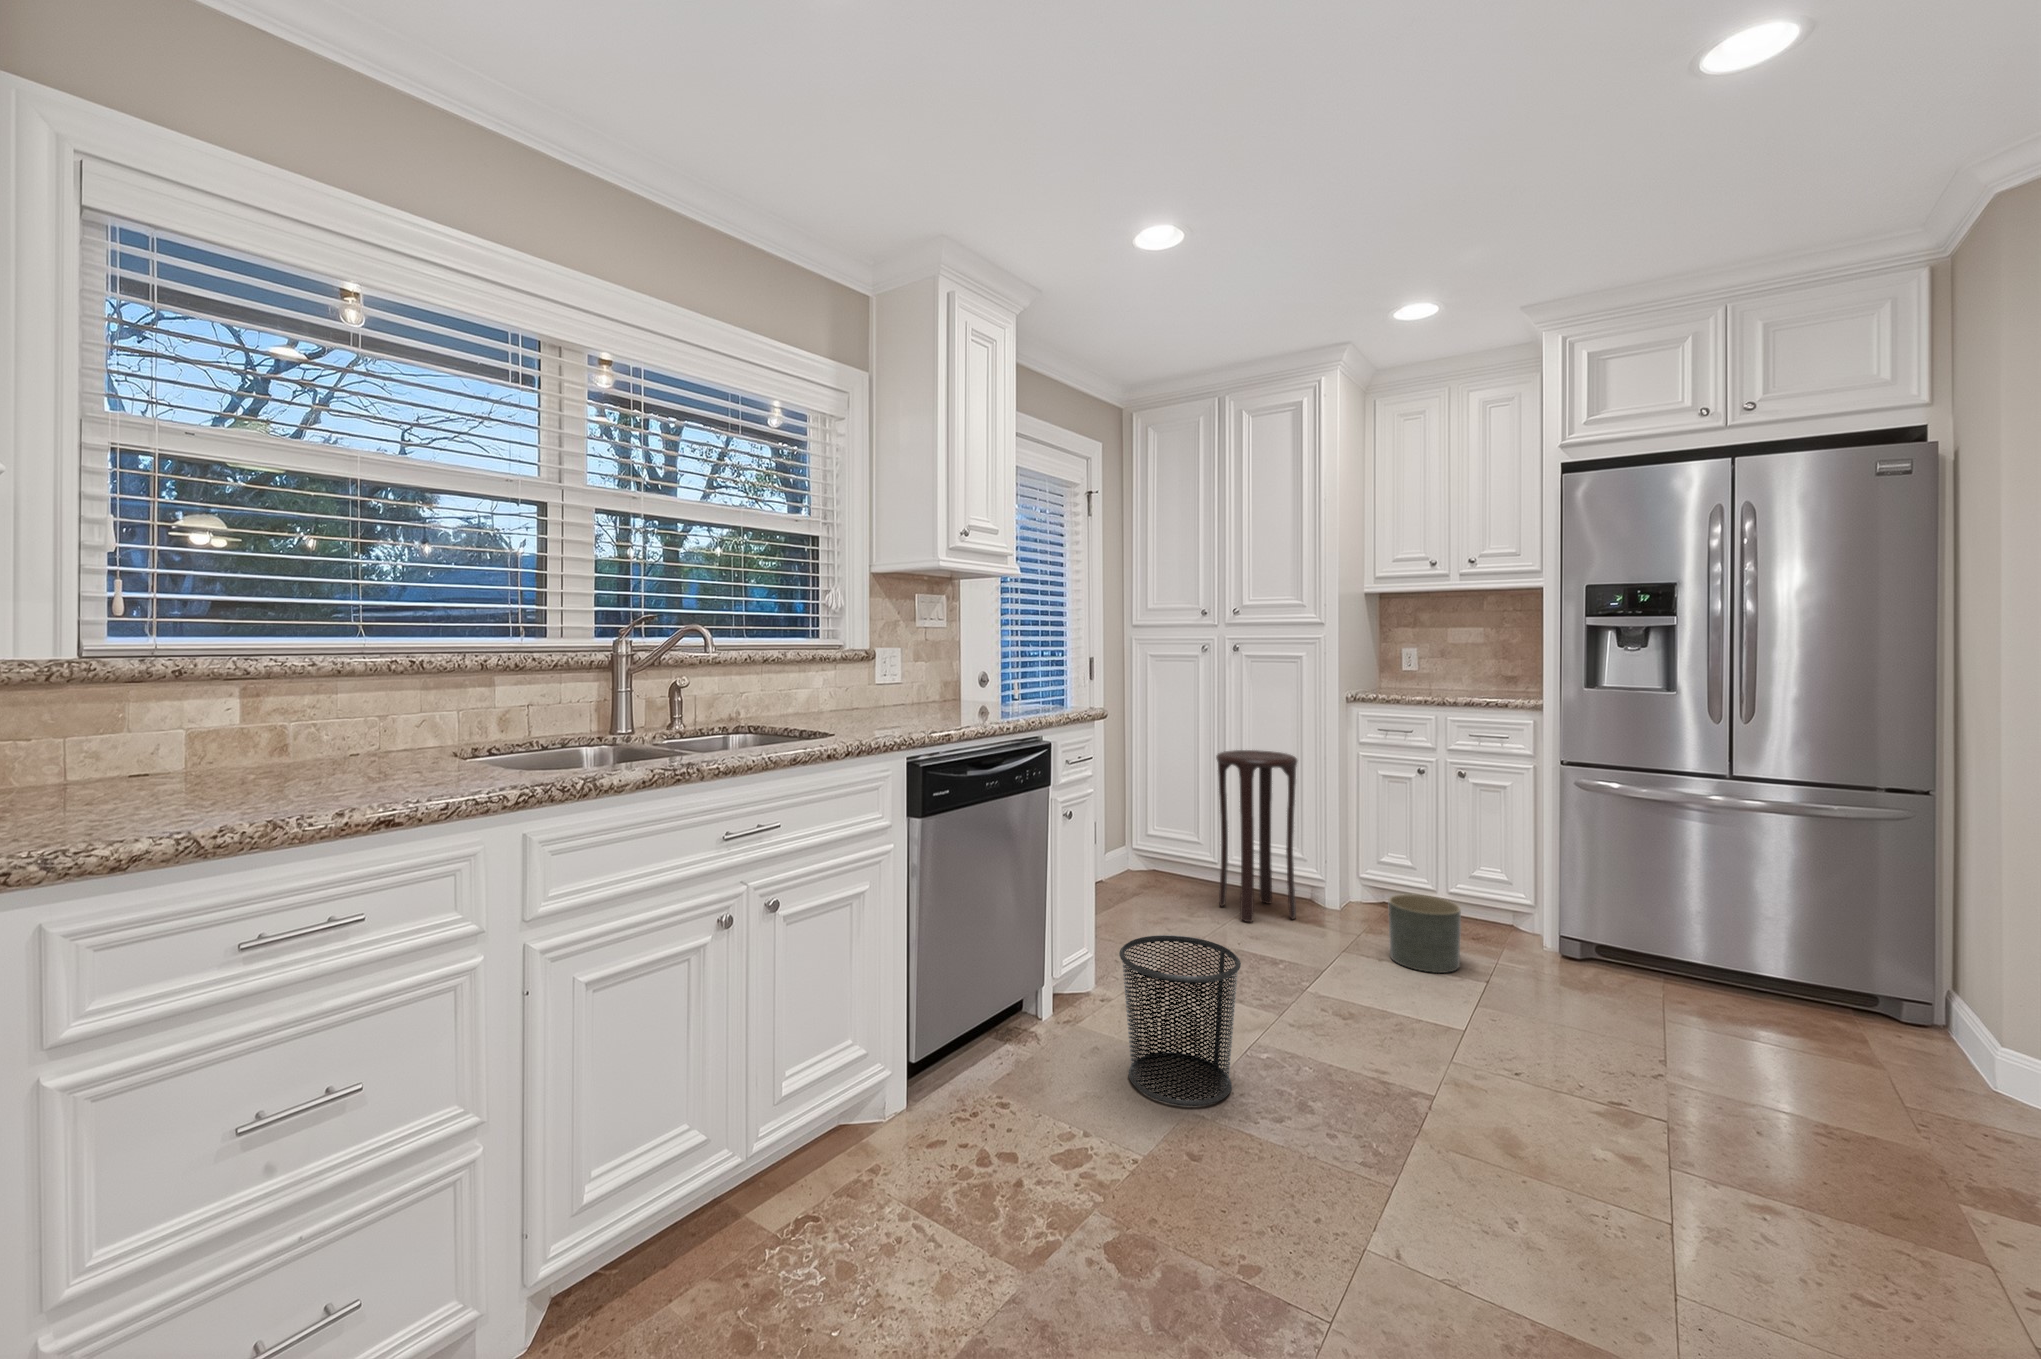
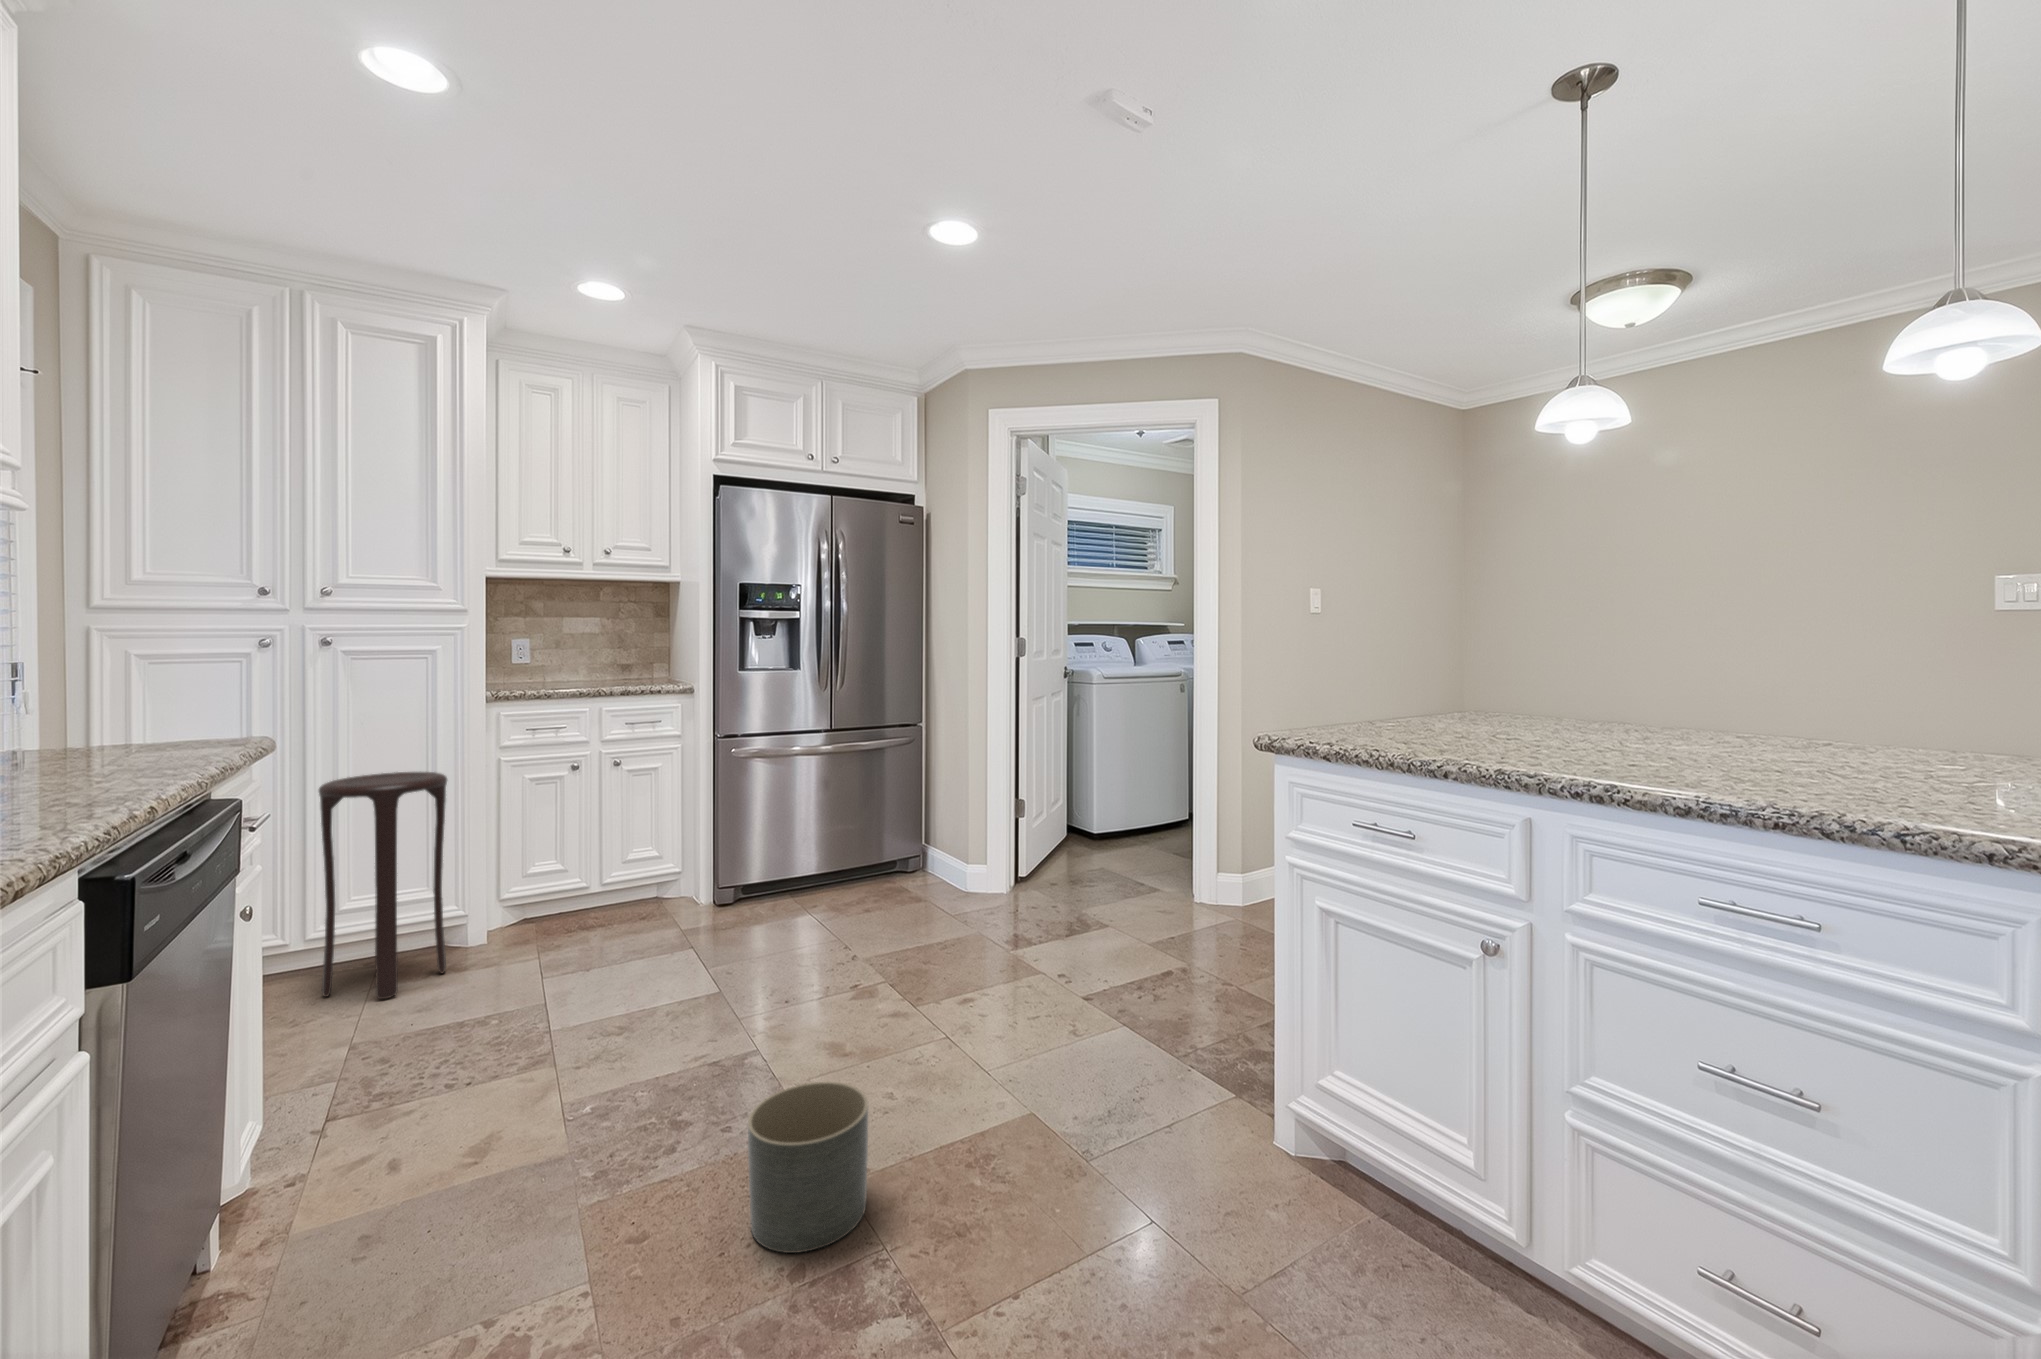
planter: present [1388,894,1461,973] -> present [748,1082,868,1253]
waste bin: present [1119,935,1241,1106] -> none [433,999,612,1231]

